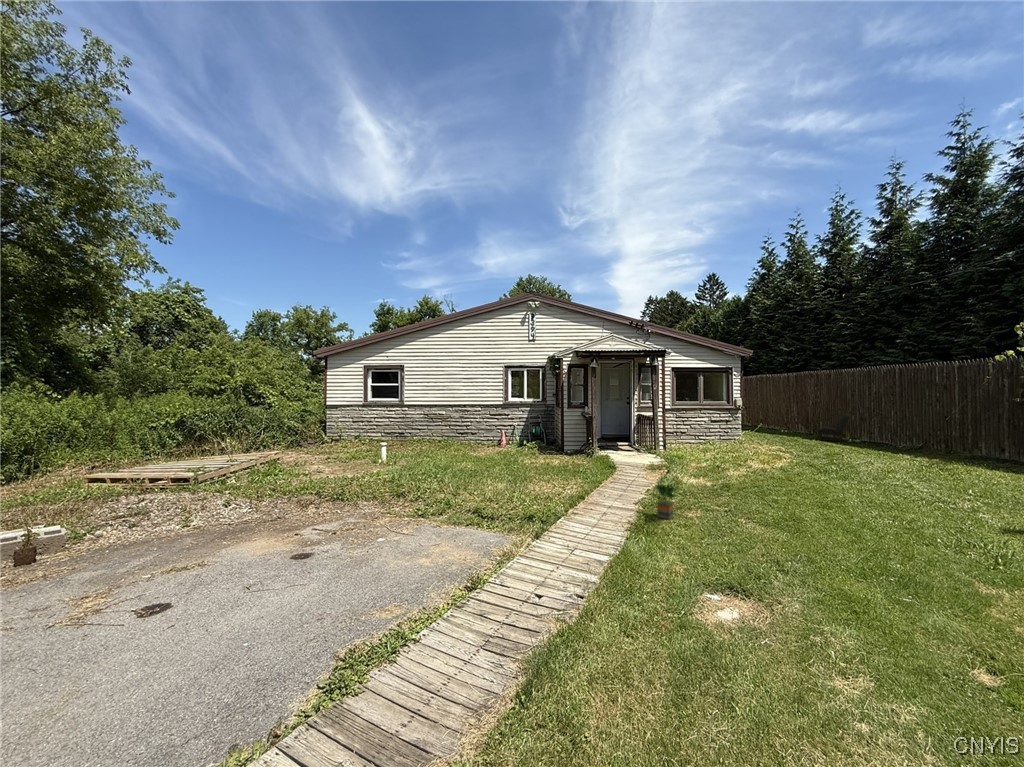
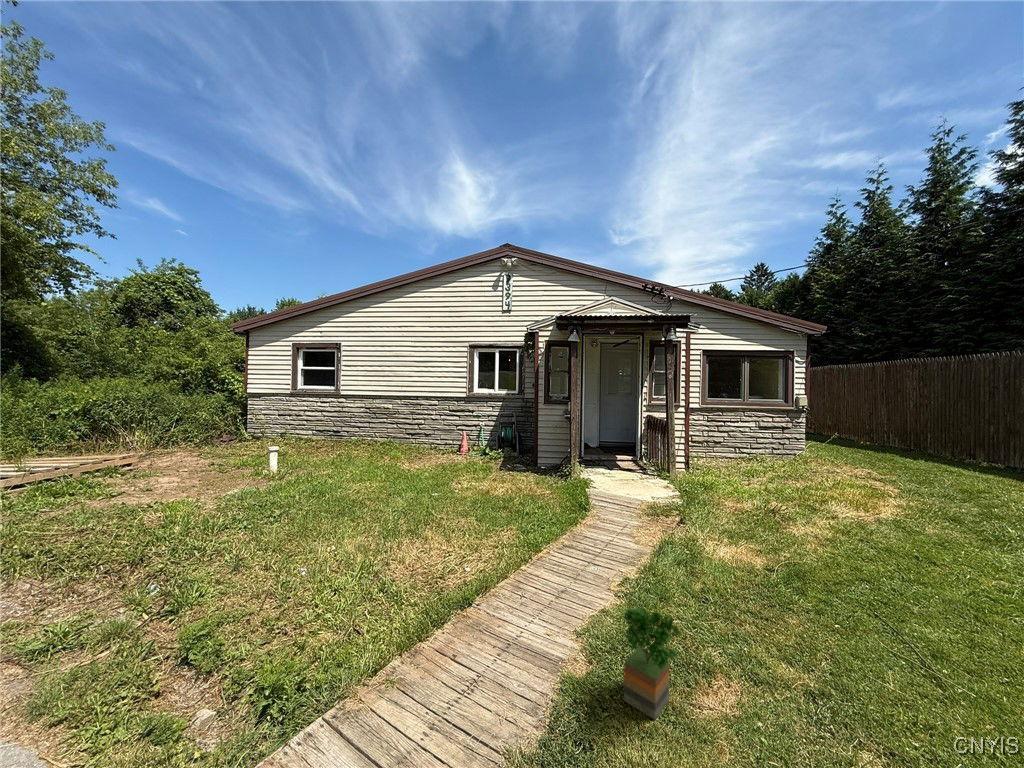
lounge chair: present [818,414,851,442] -> none [933,423,993,467]

